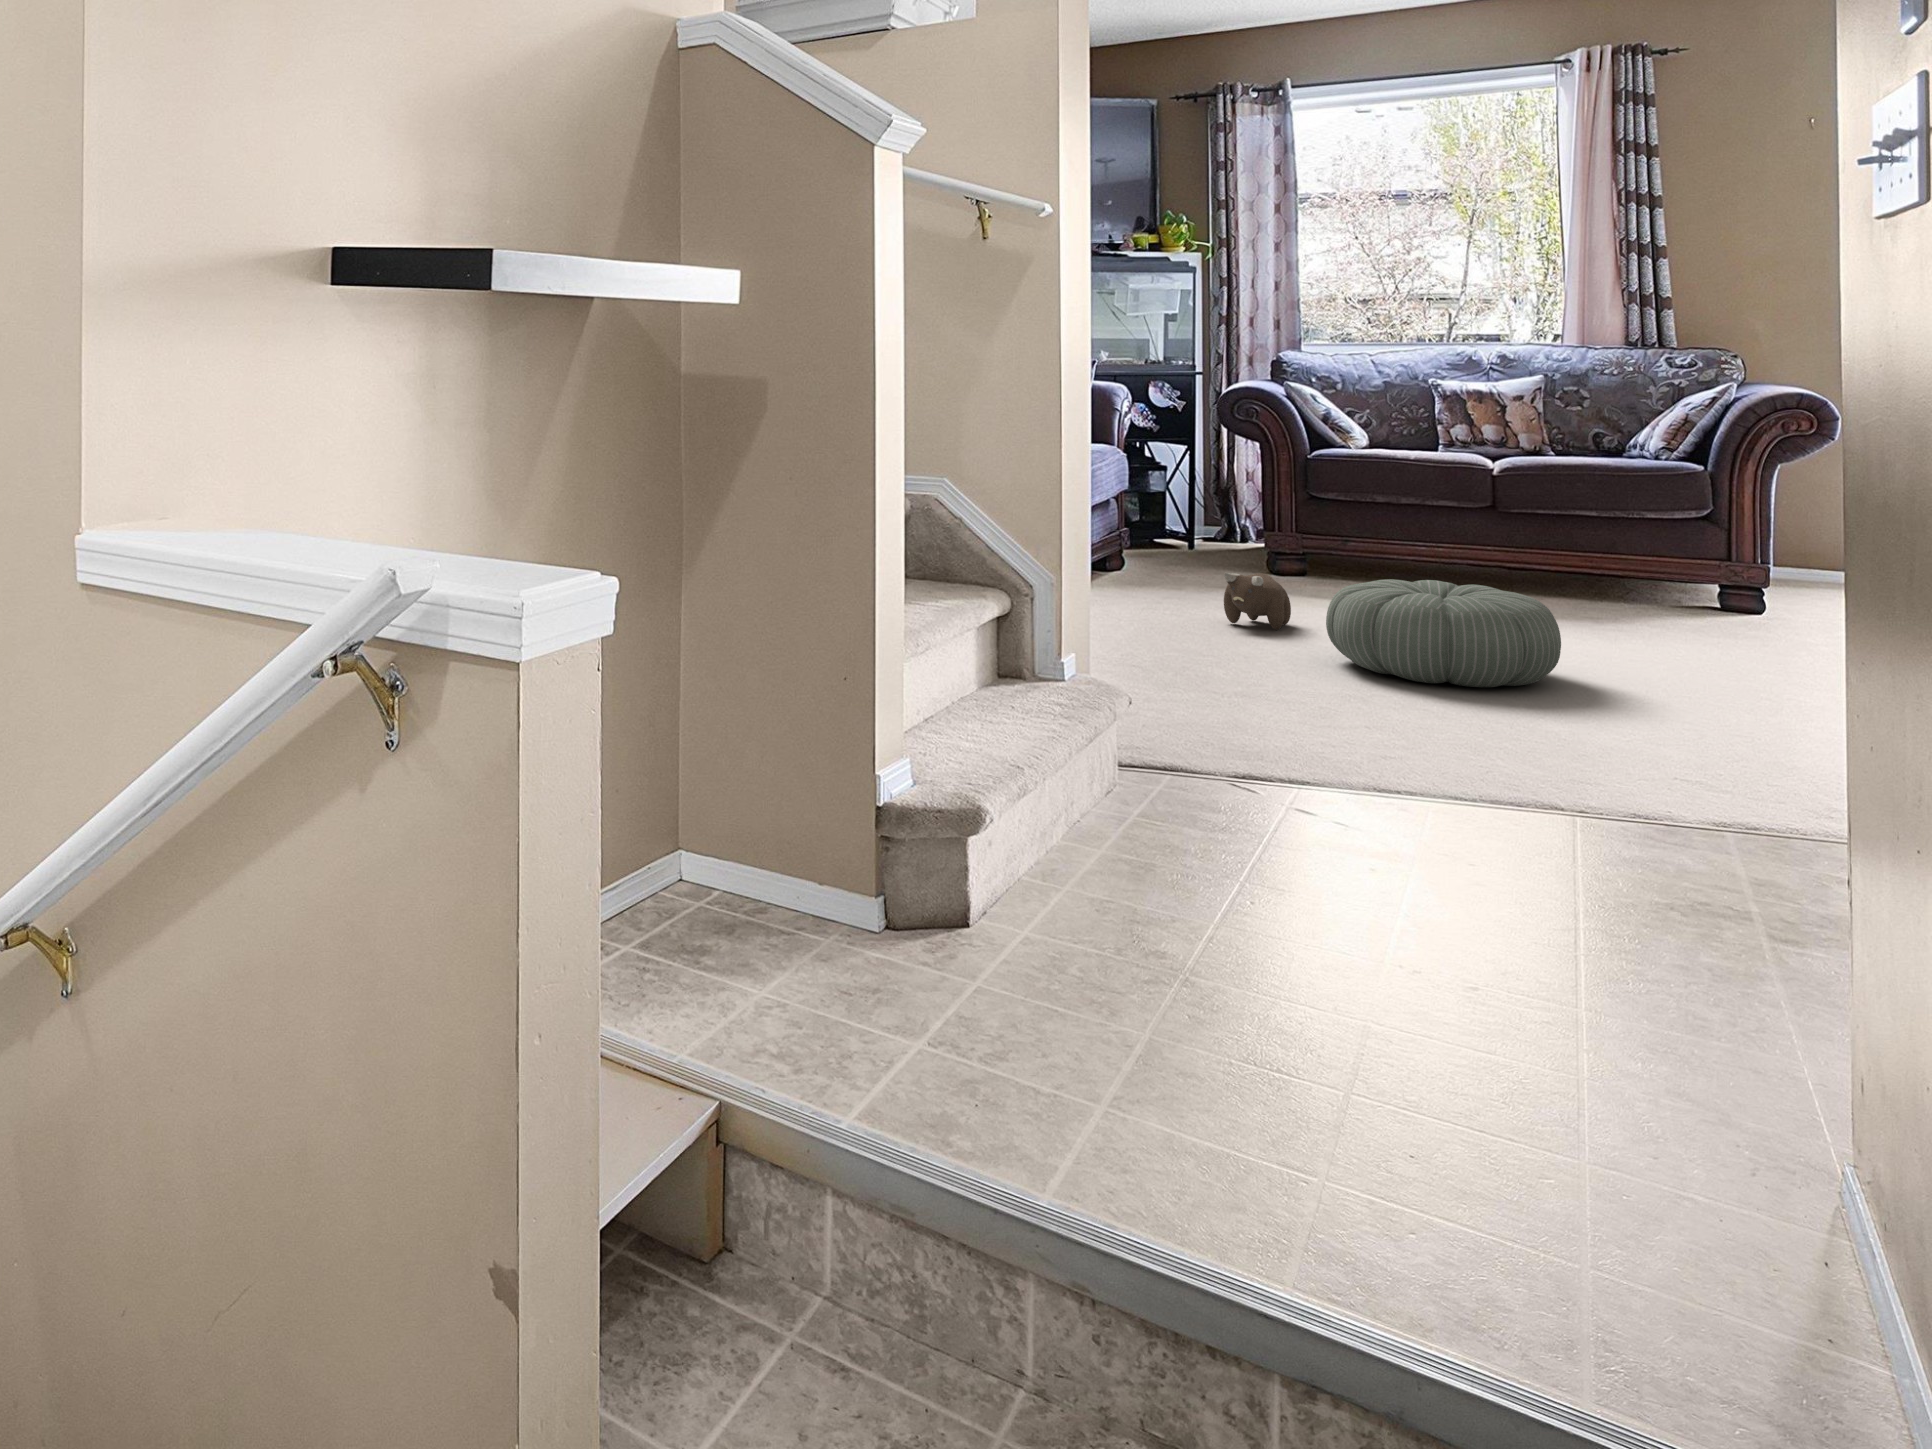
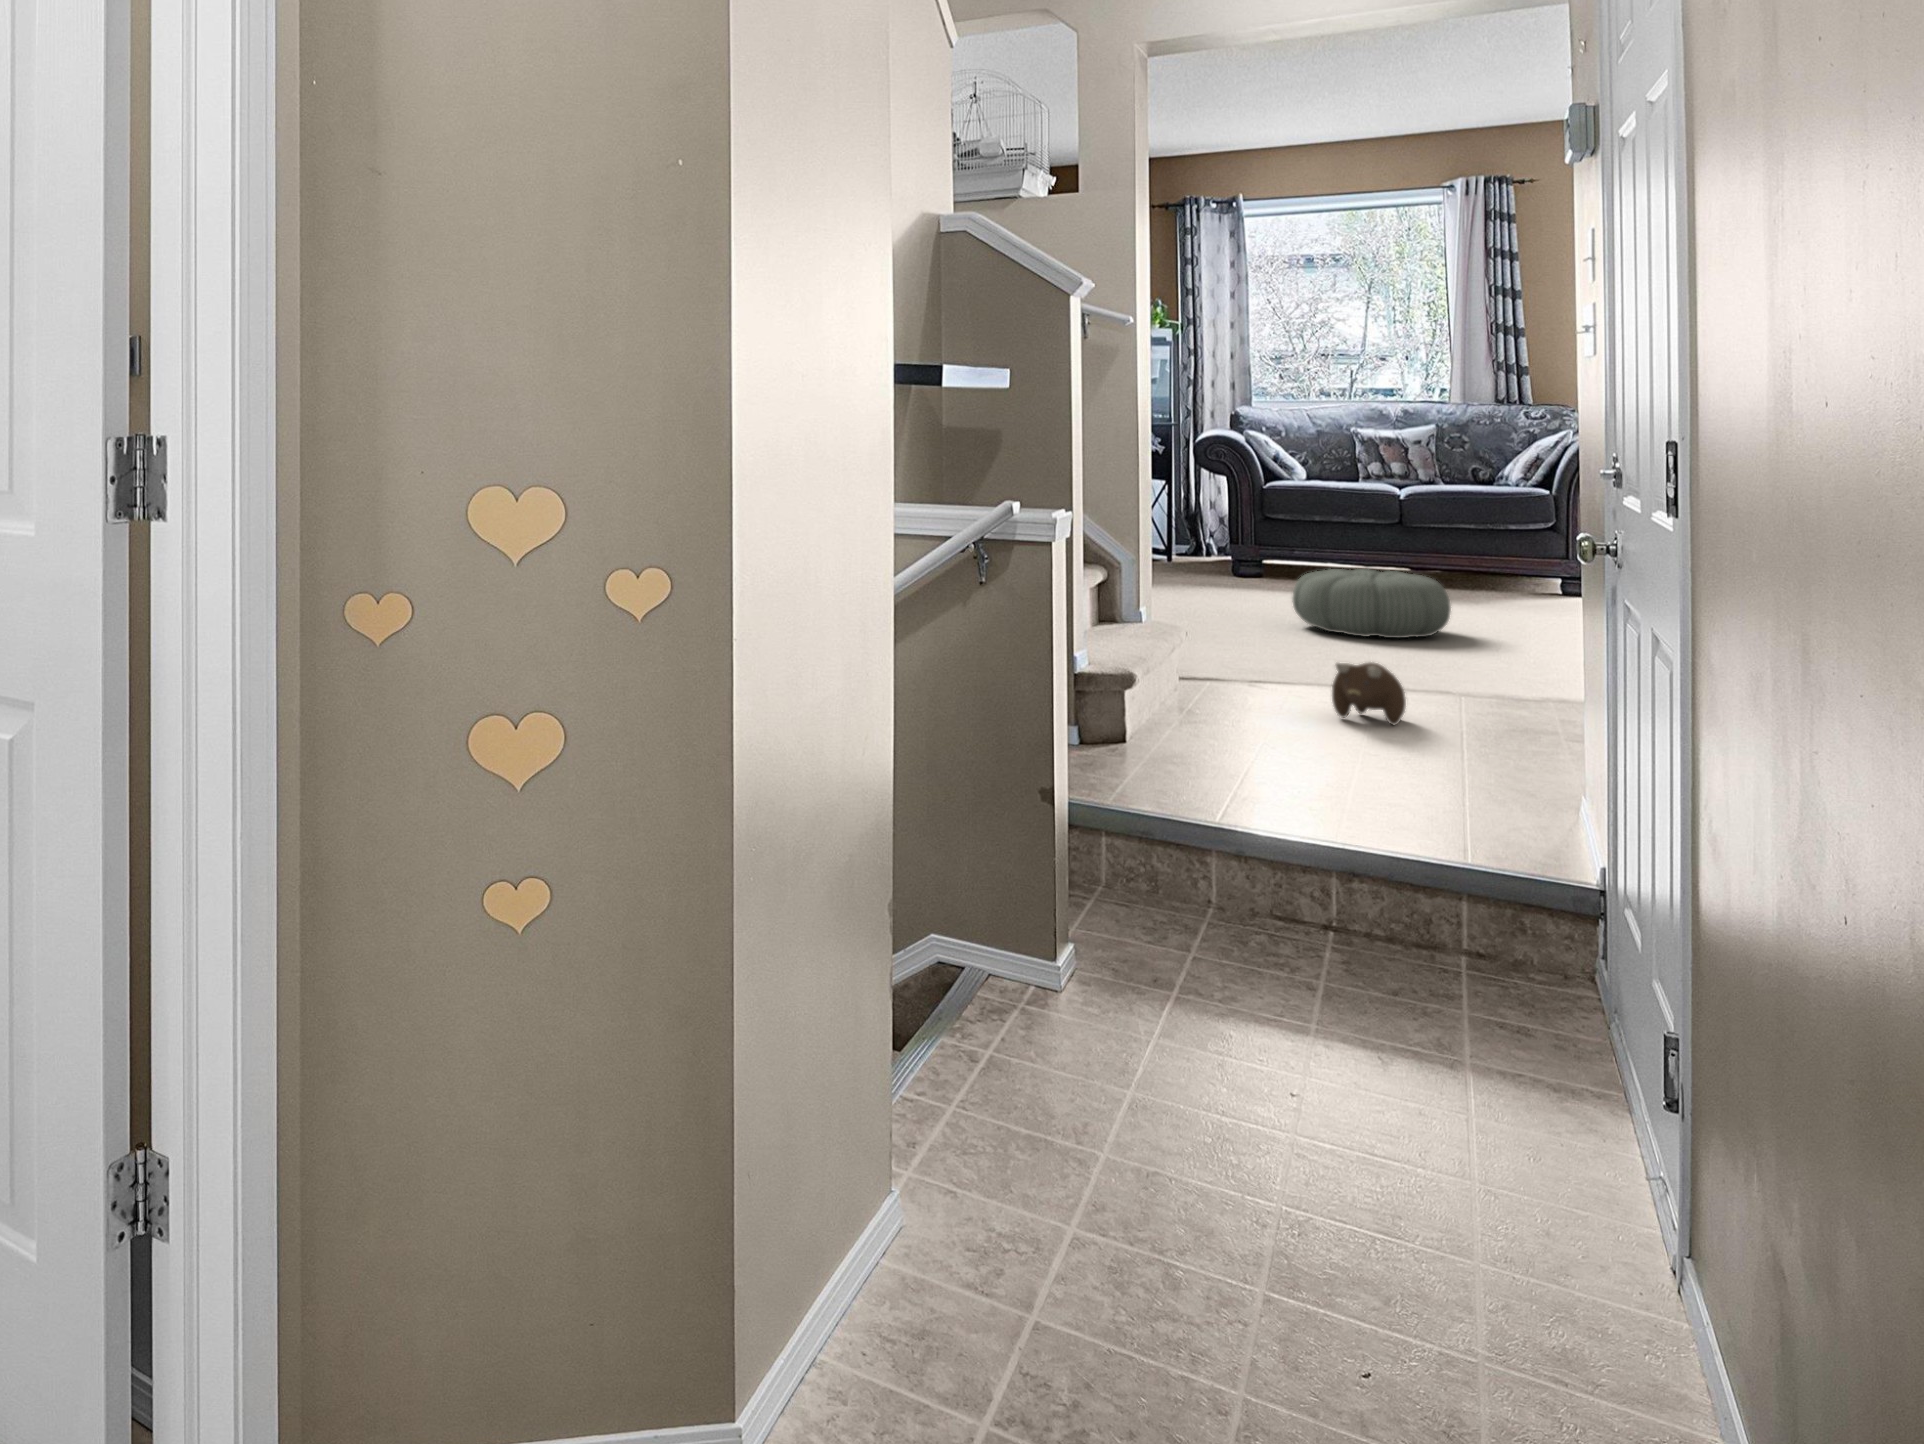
plush toy: present [1224,572,1291,630] -> present [1332,662,1406,725]

